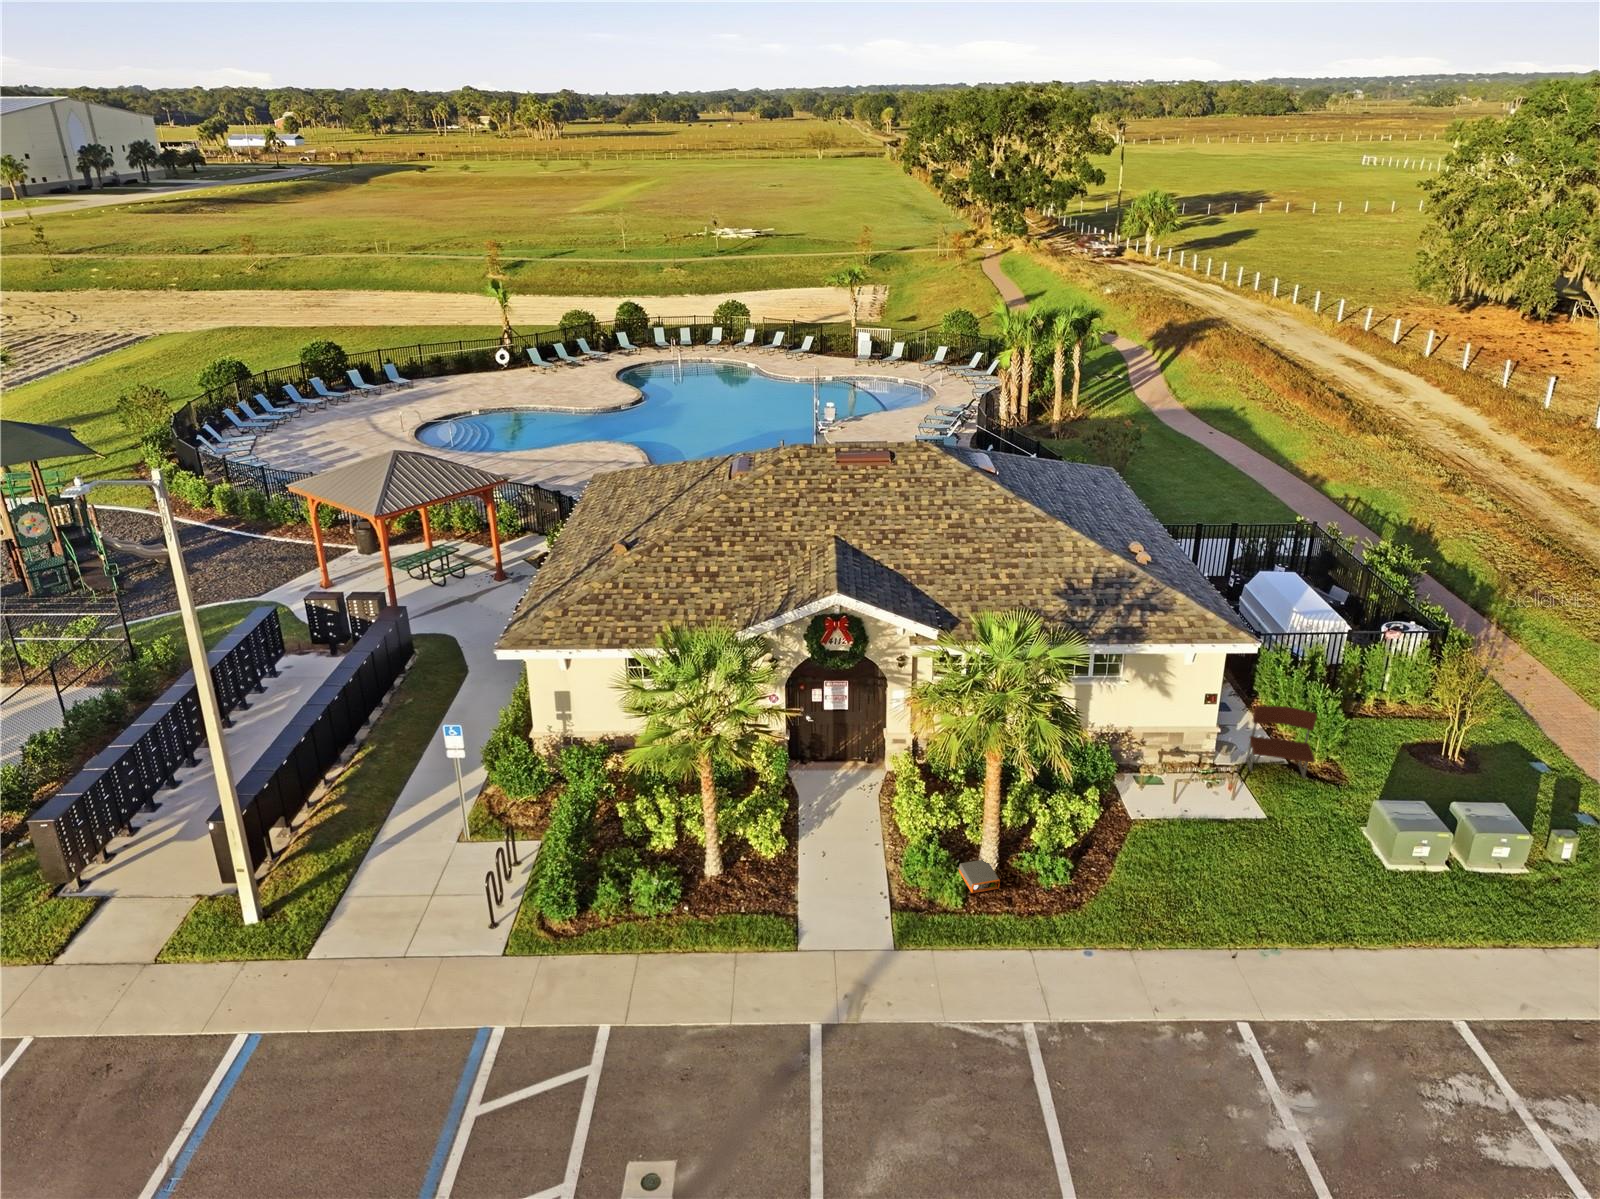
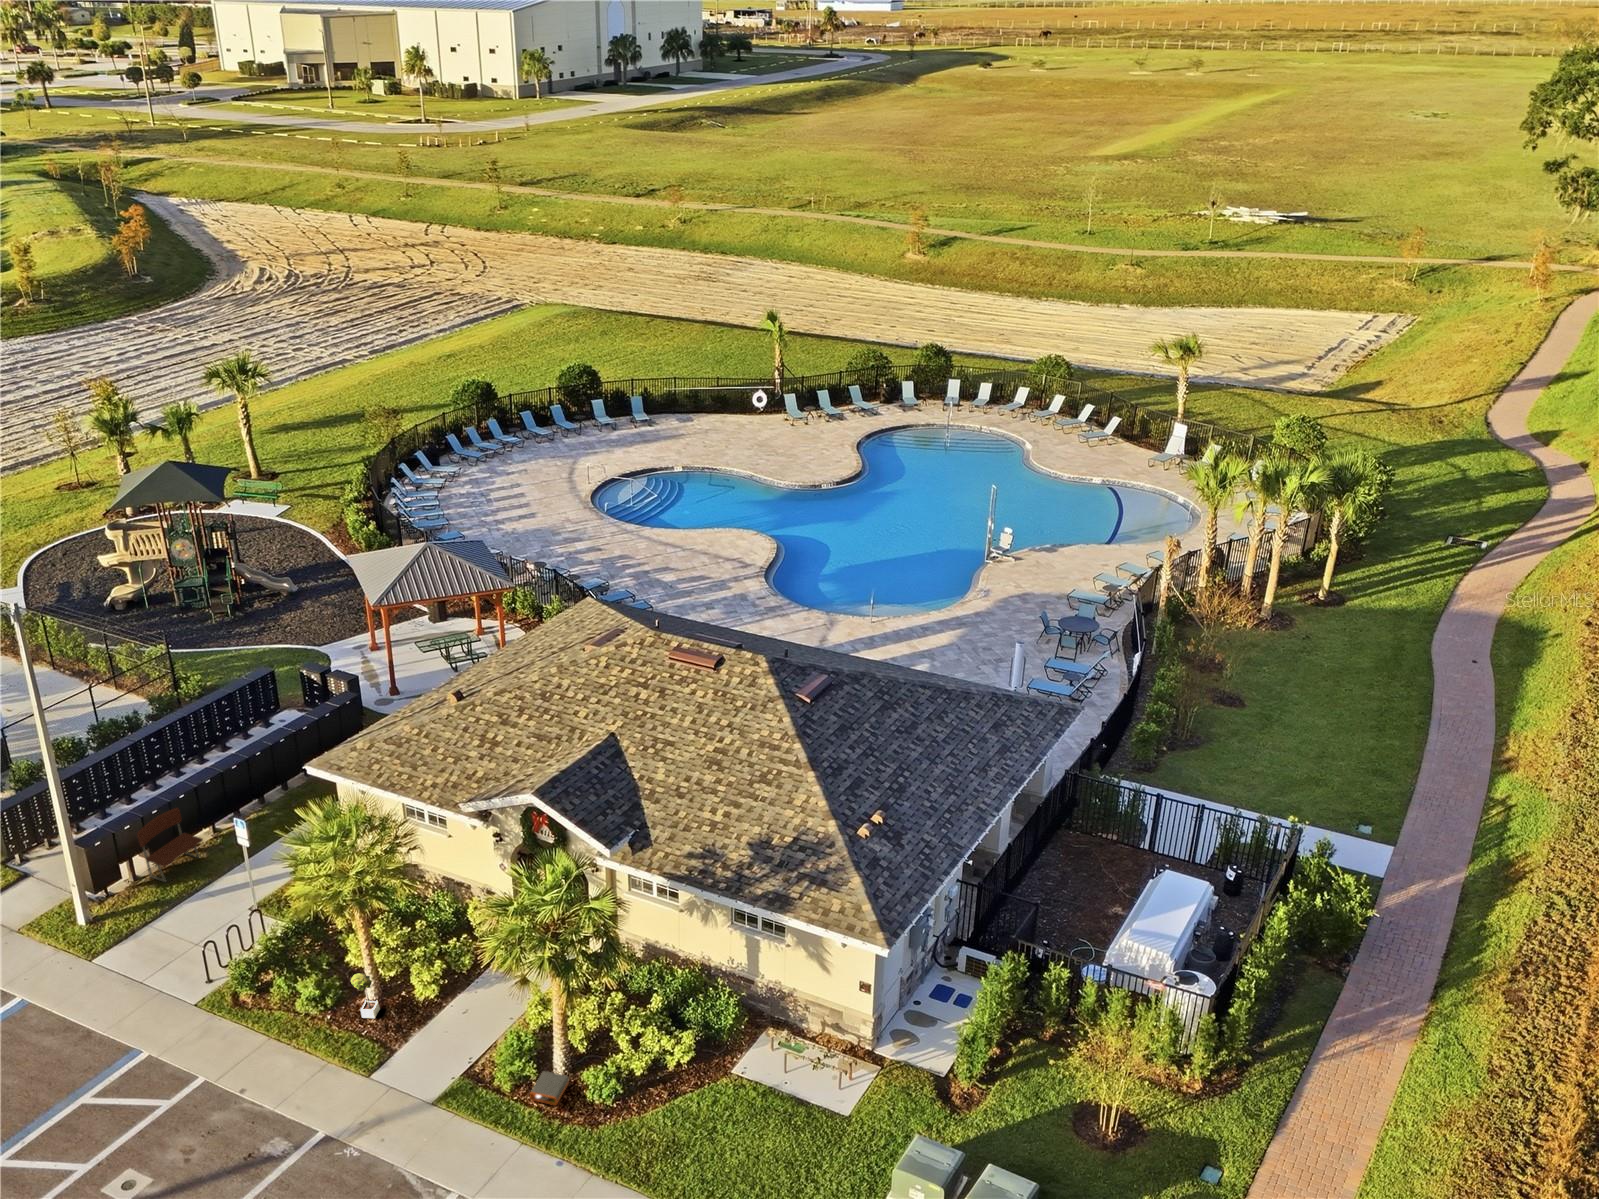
bench: present [1246,705,1317,778] -> present [137,808,203,882]
potted tree: none [704,838,731,890] -> present [351,973,380,1018]

